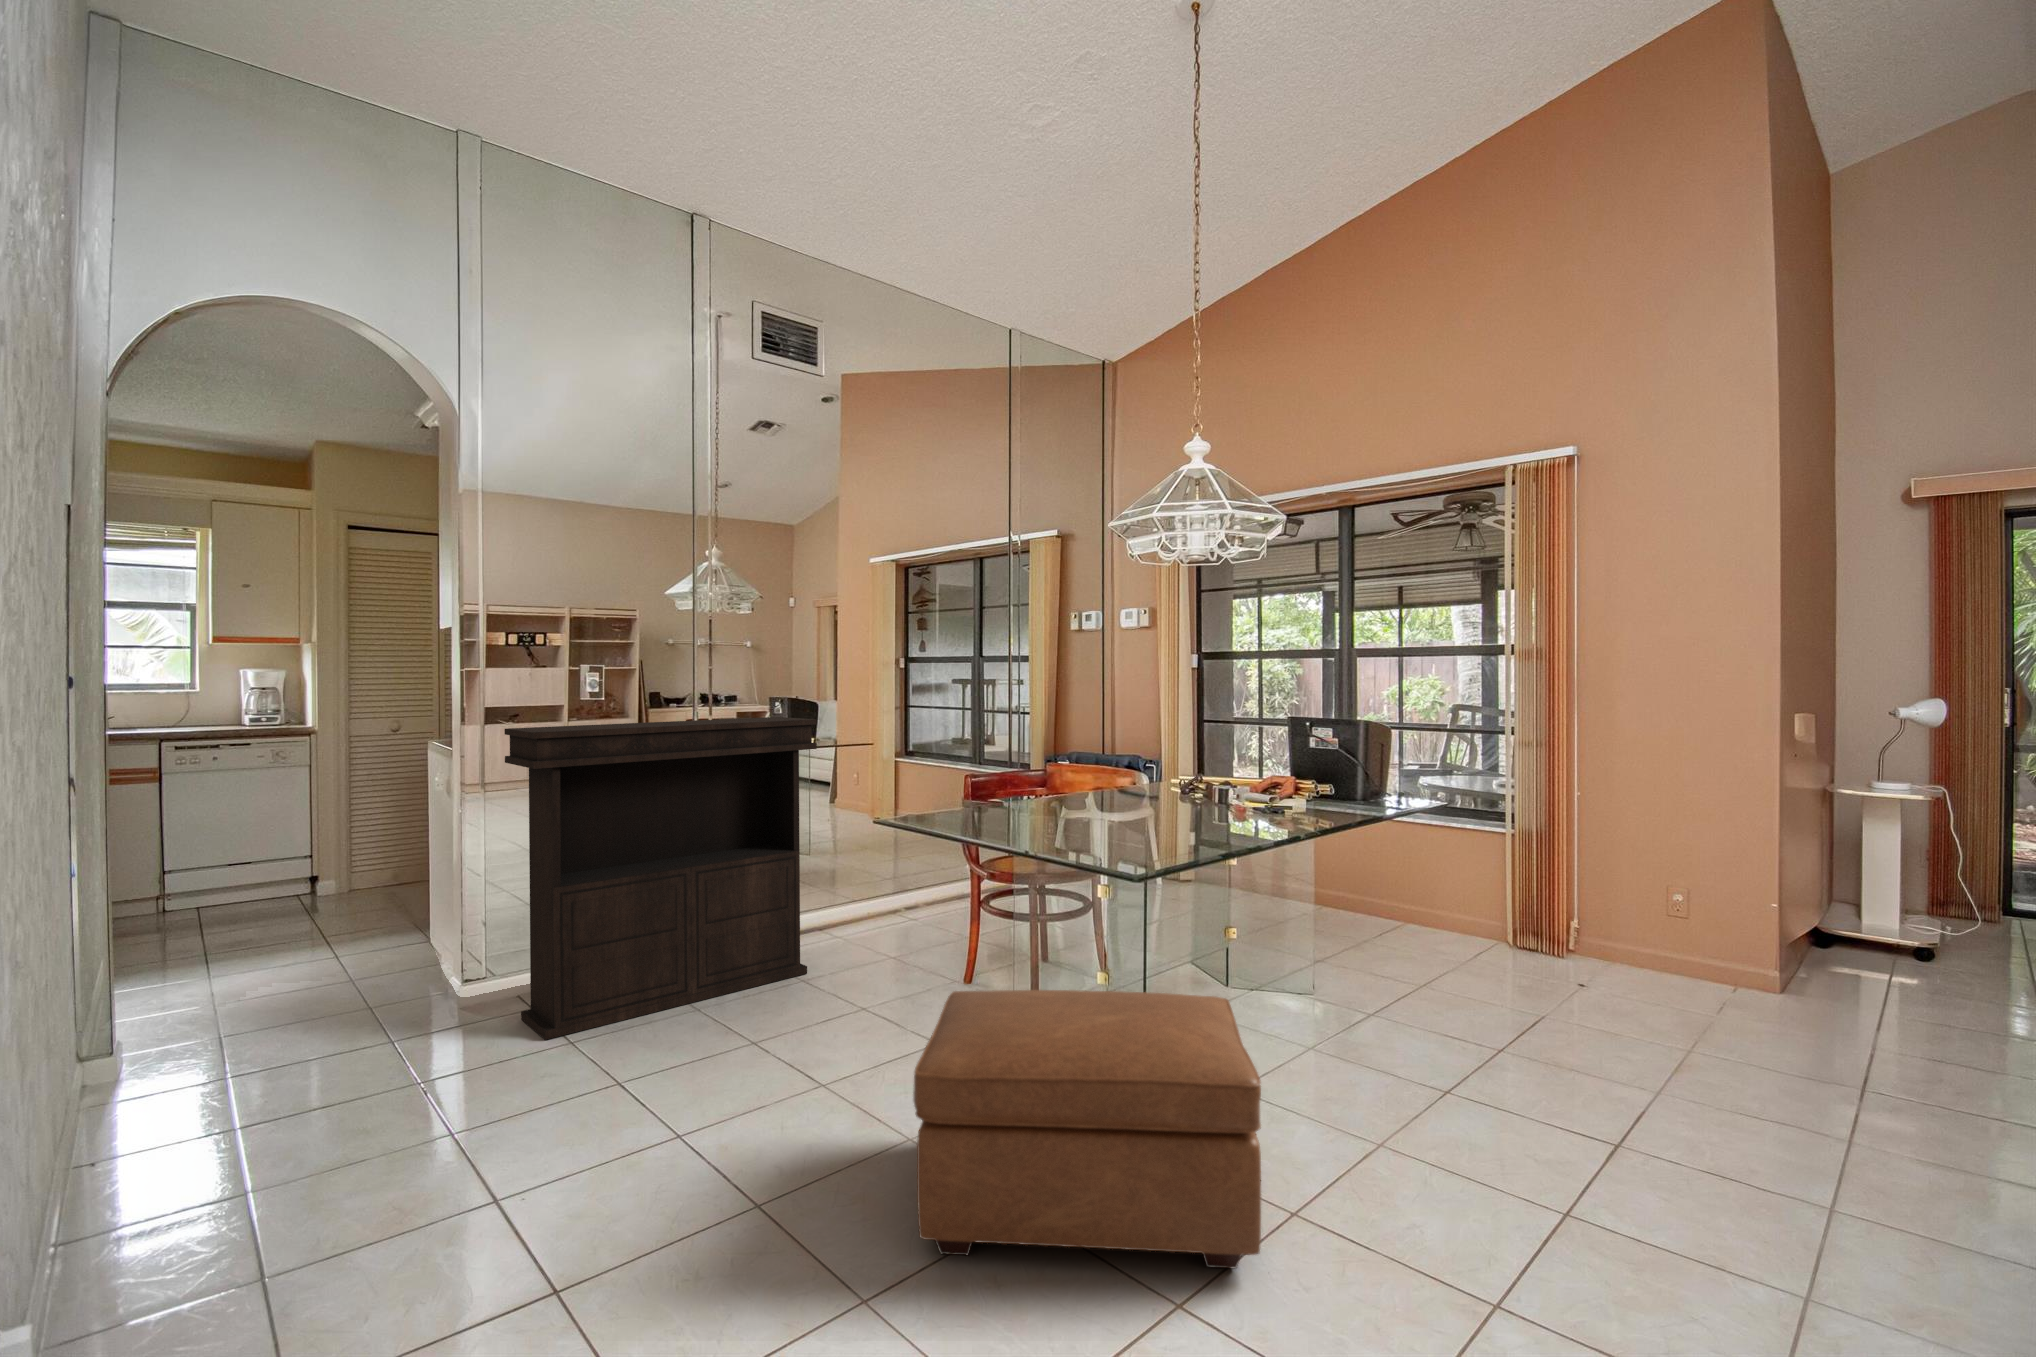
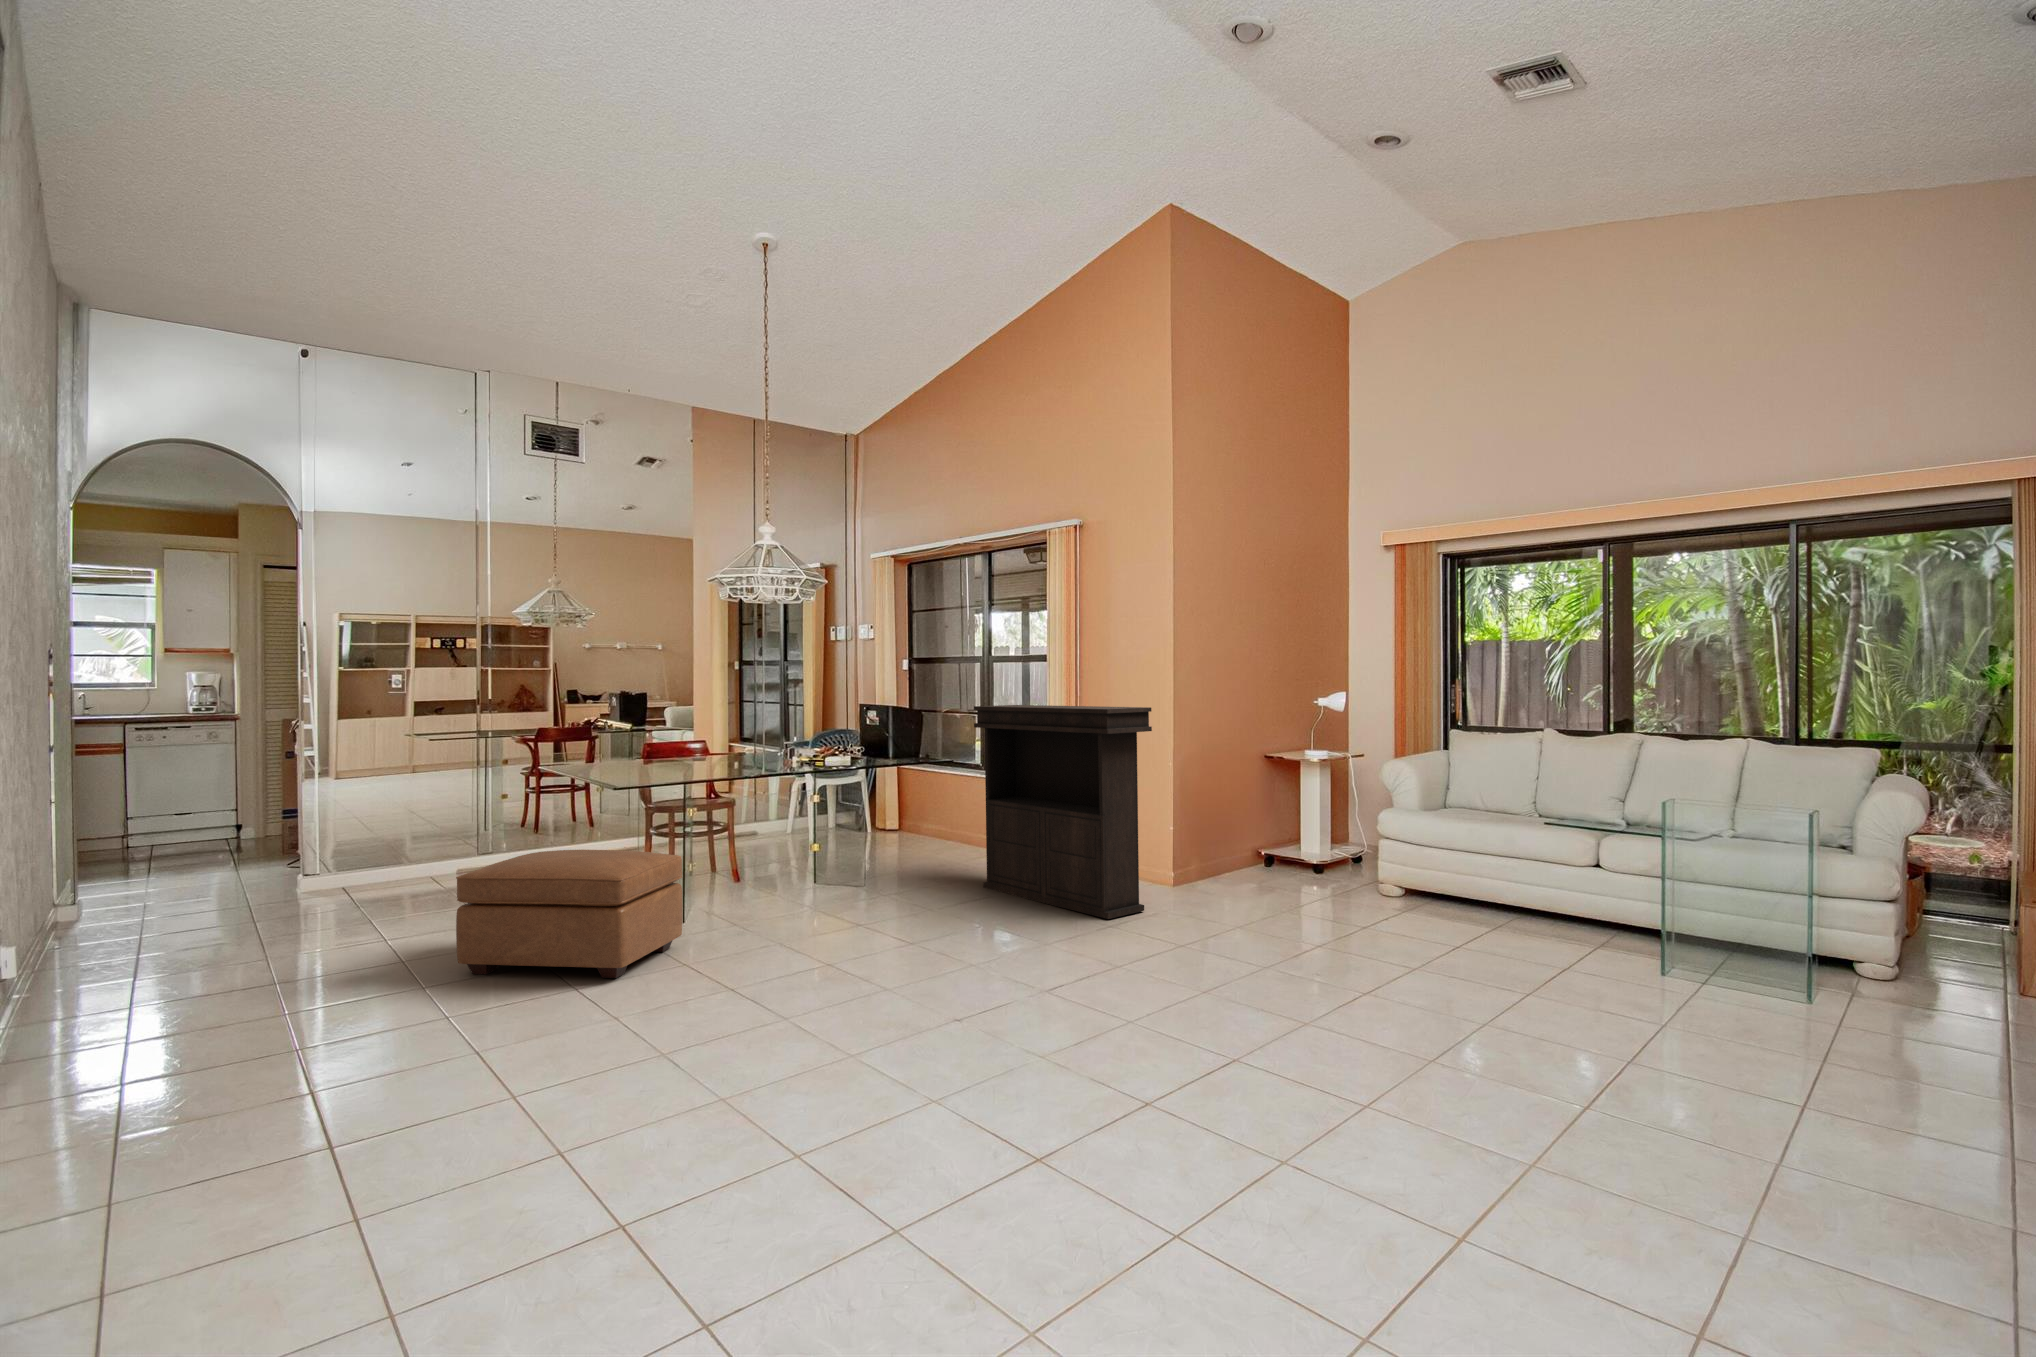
console table: present [504,717,817,1040] -> present [974,705,1152,919]

